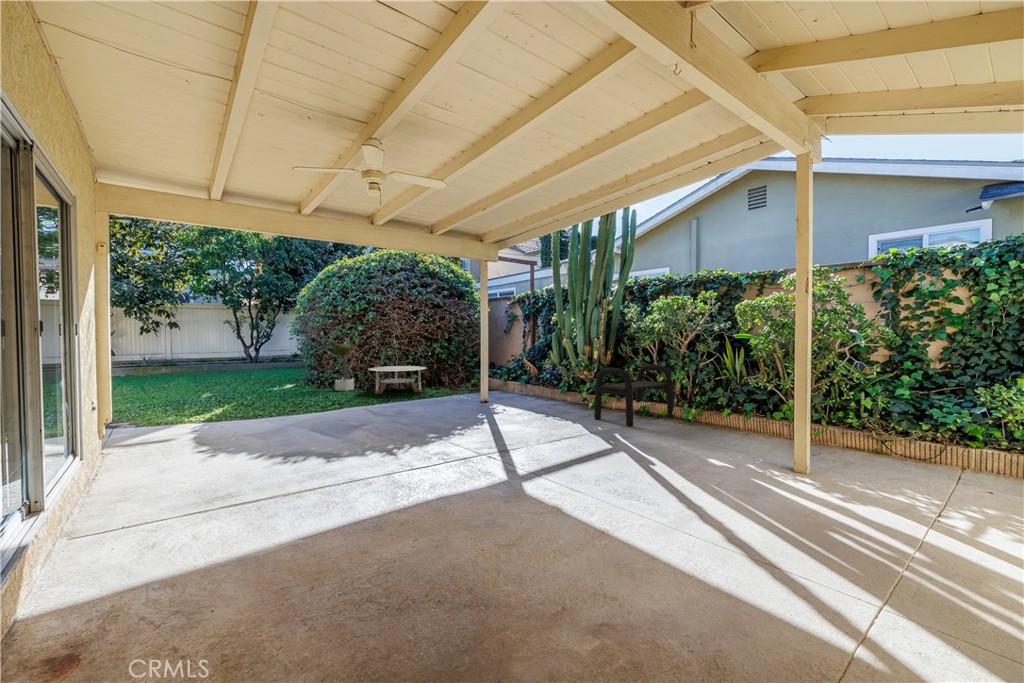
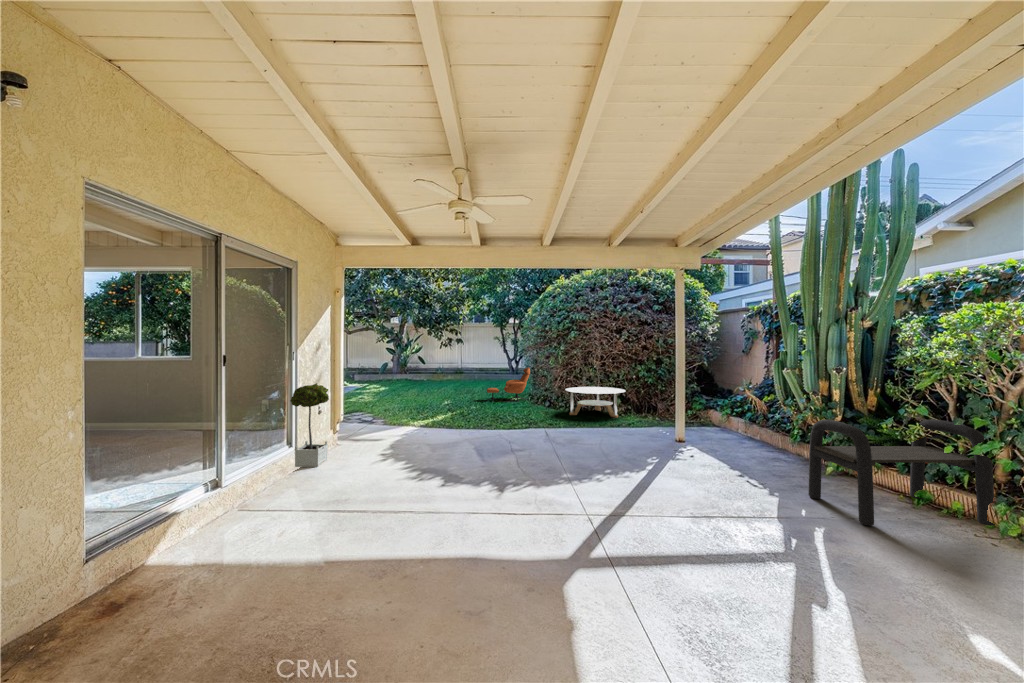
potted tree: present [332,343,354,391] -> present [290,383,329,467]
lounge chair: none [257,351,313,391] -> present [485,368,530,402]

